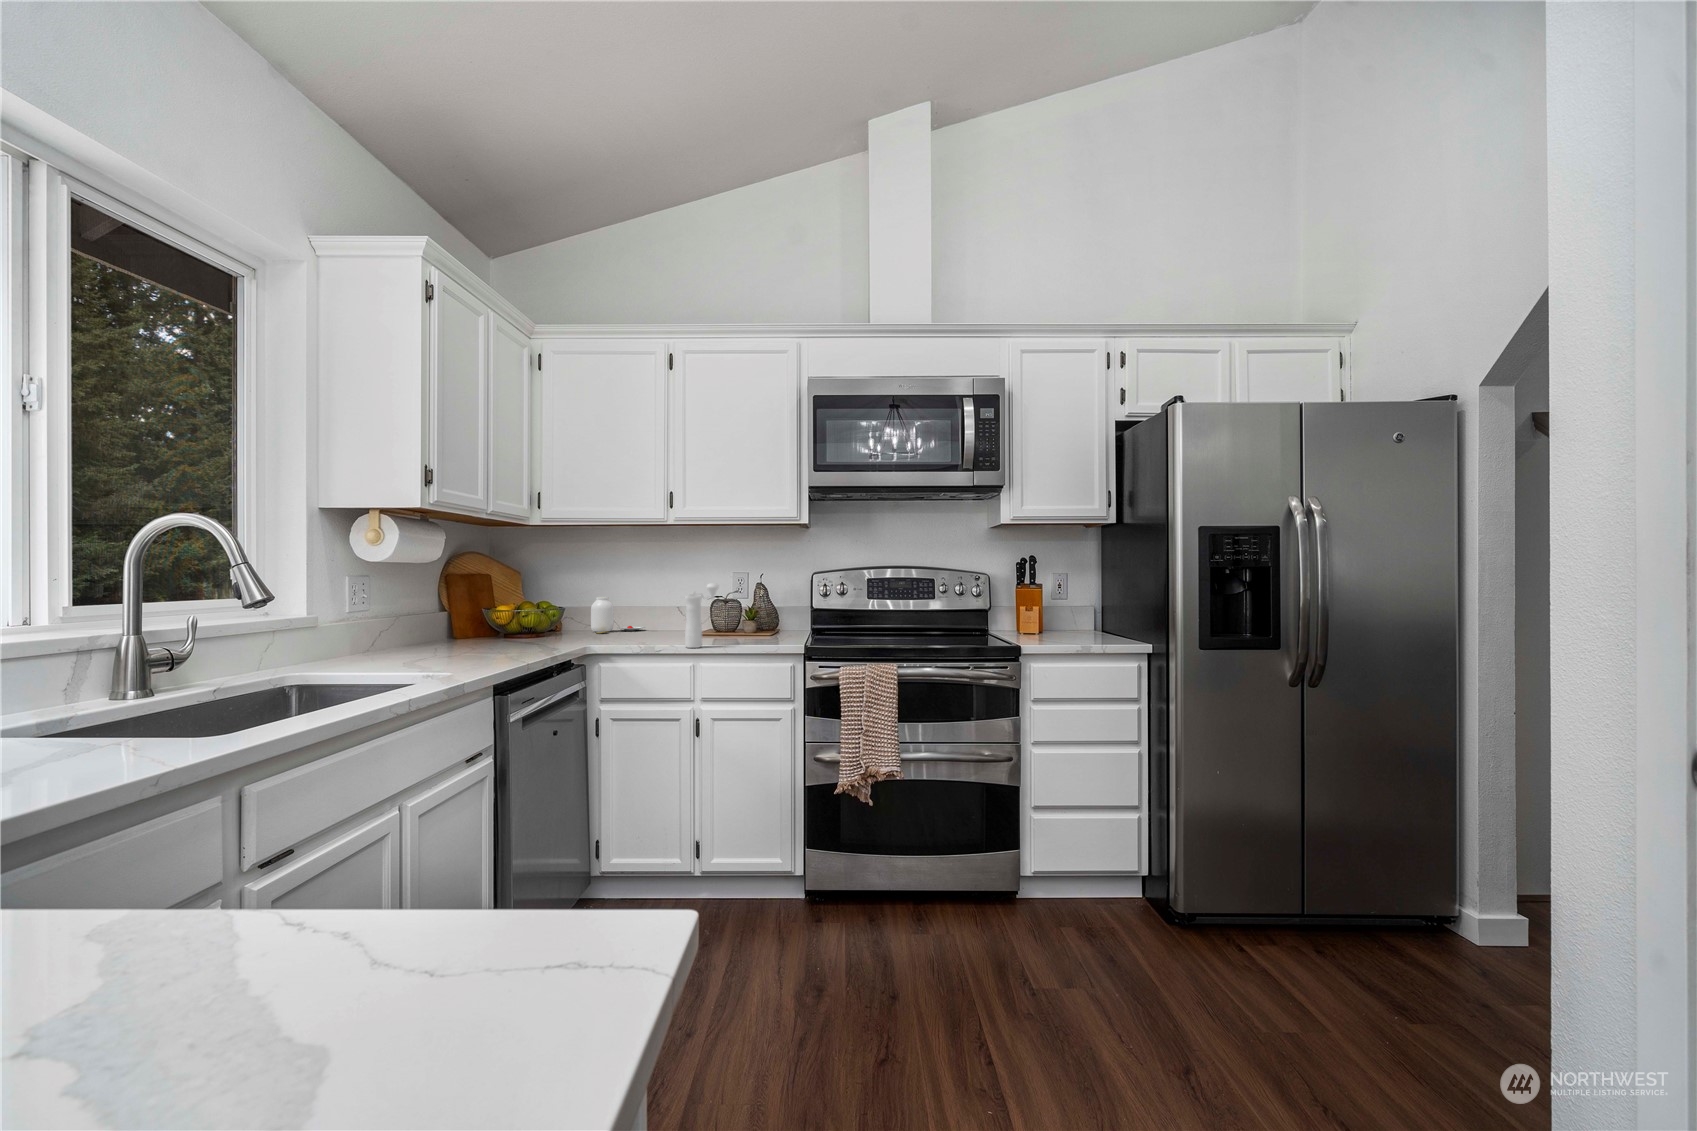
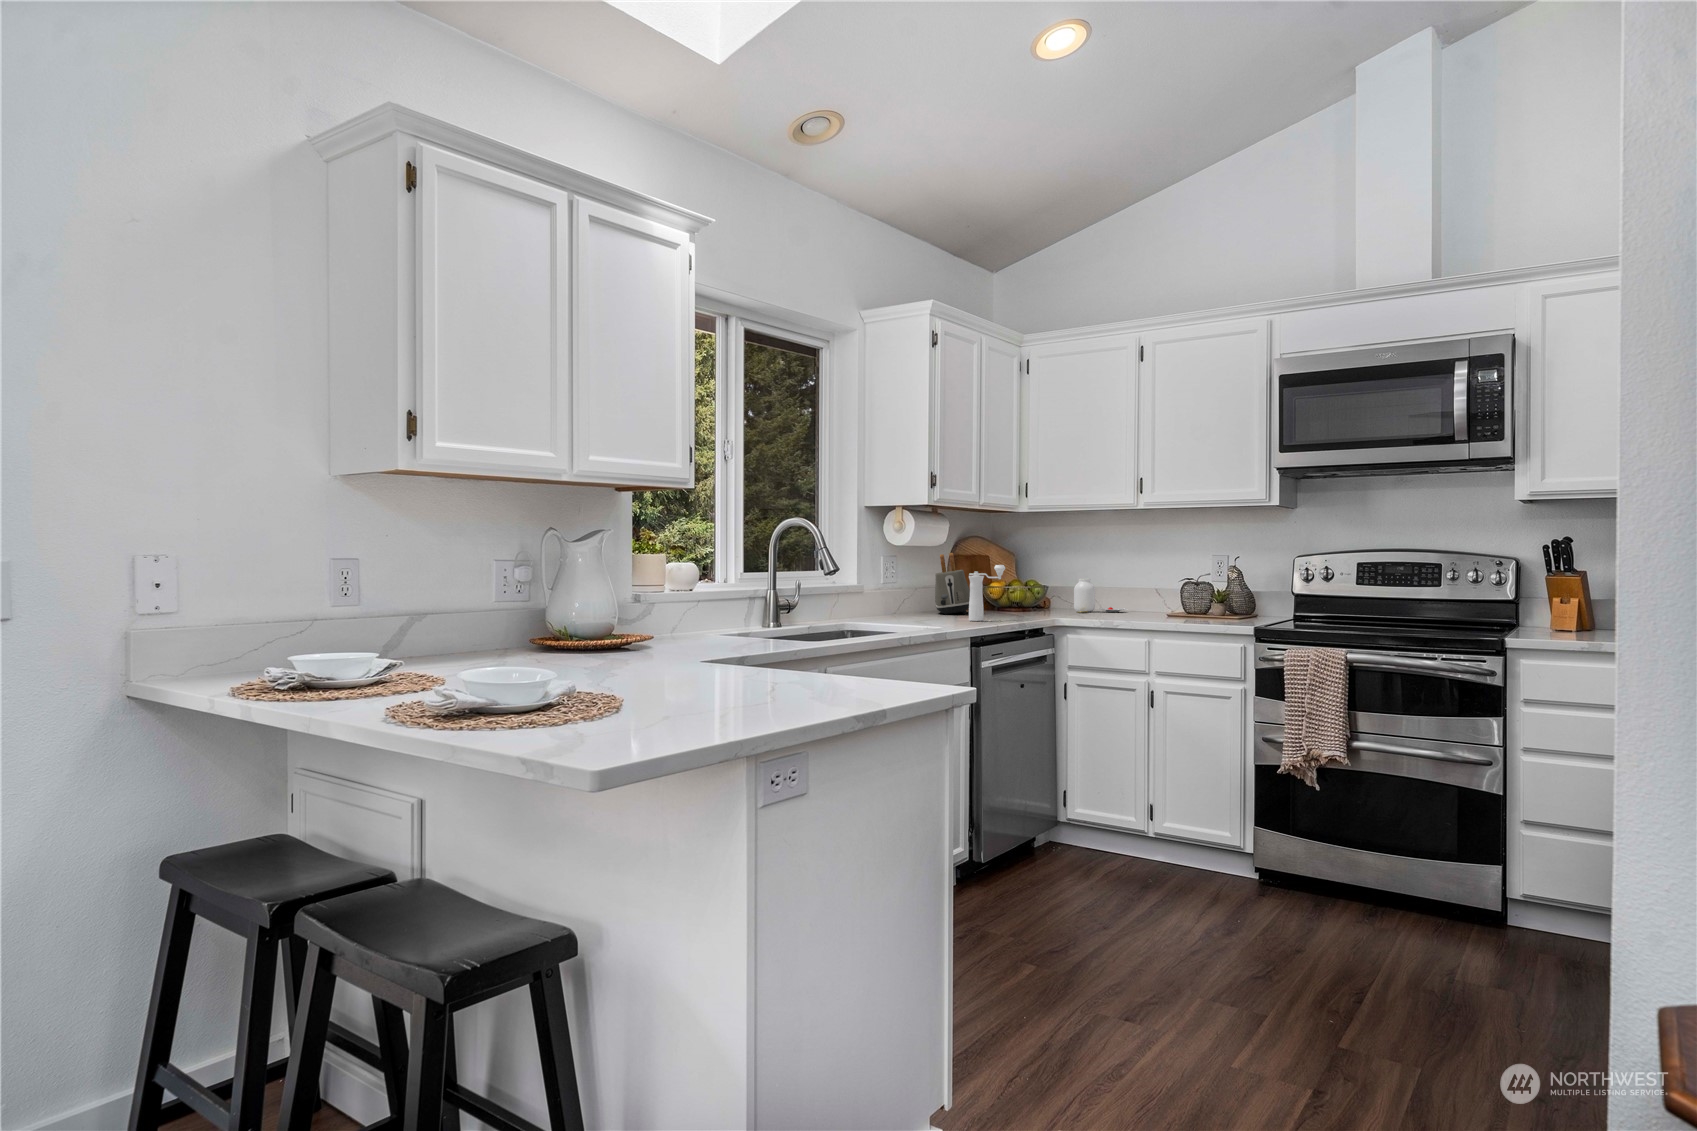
toaster: none [423,570,474,645] -> present [935,553,970,614]
pepper mill: present [685,583,719,648] -> present [969,565,1005,621]

